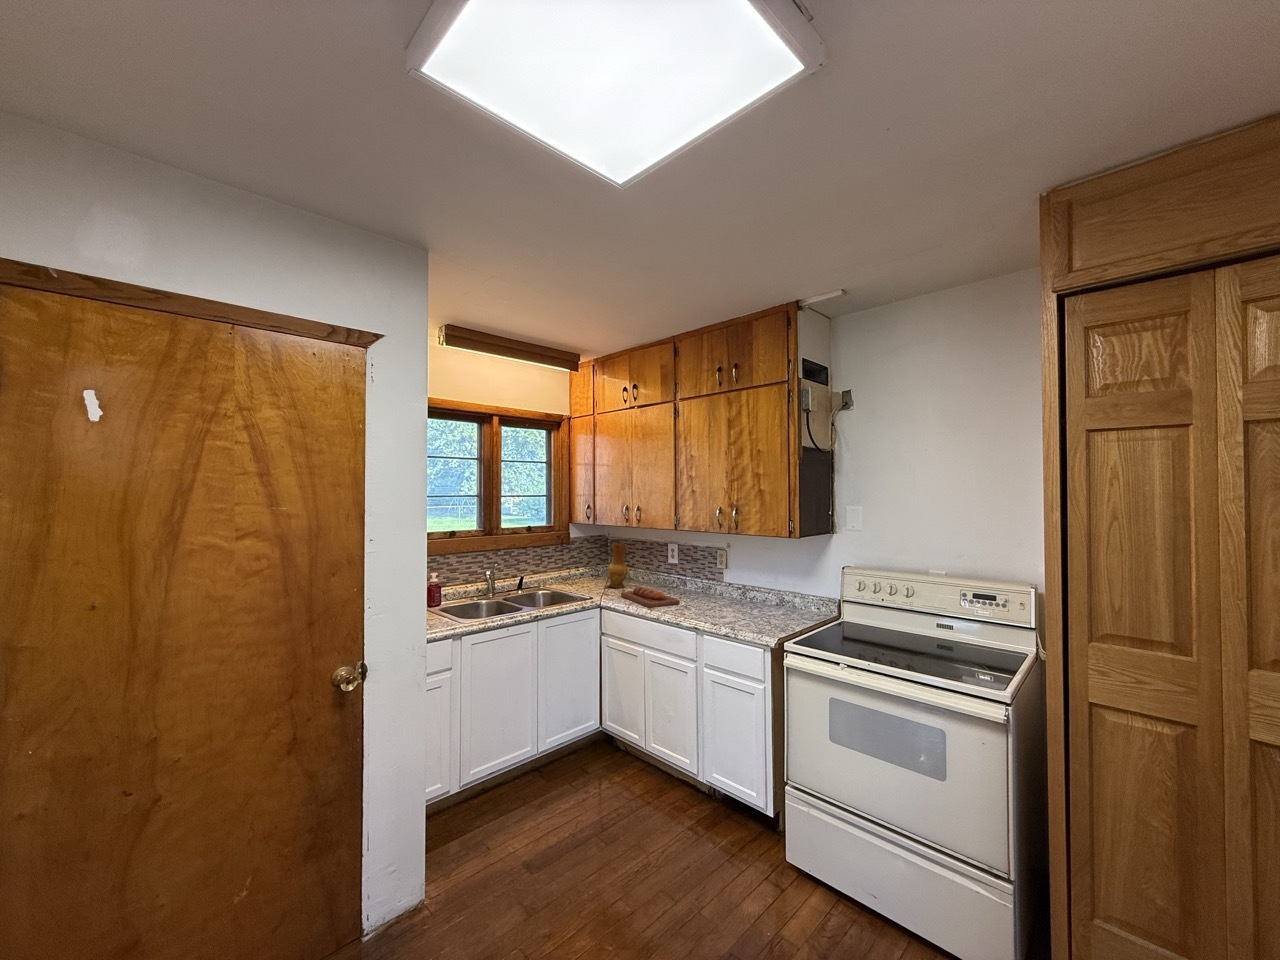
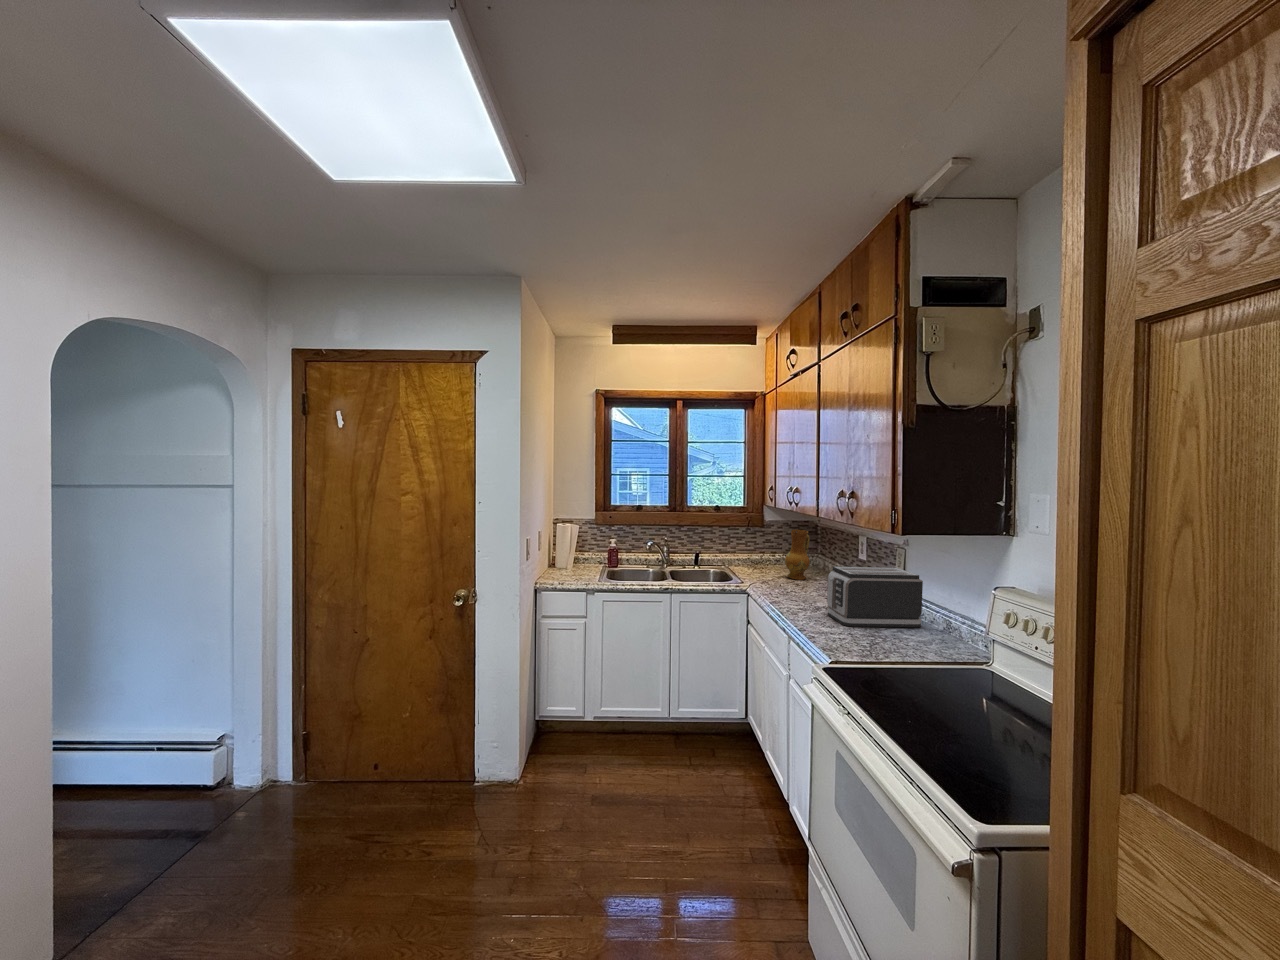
toaster: none [696,566,759,616] -> present [827,567,923,627]
bread loaf: present [621,586,680,607] -> none [778,578,825,605]

